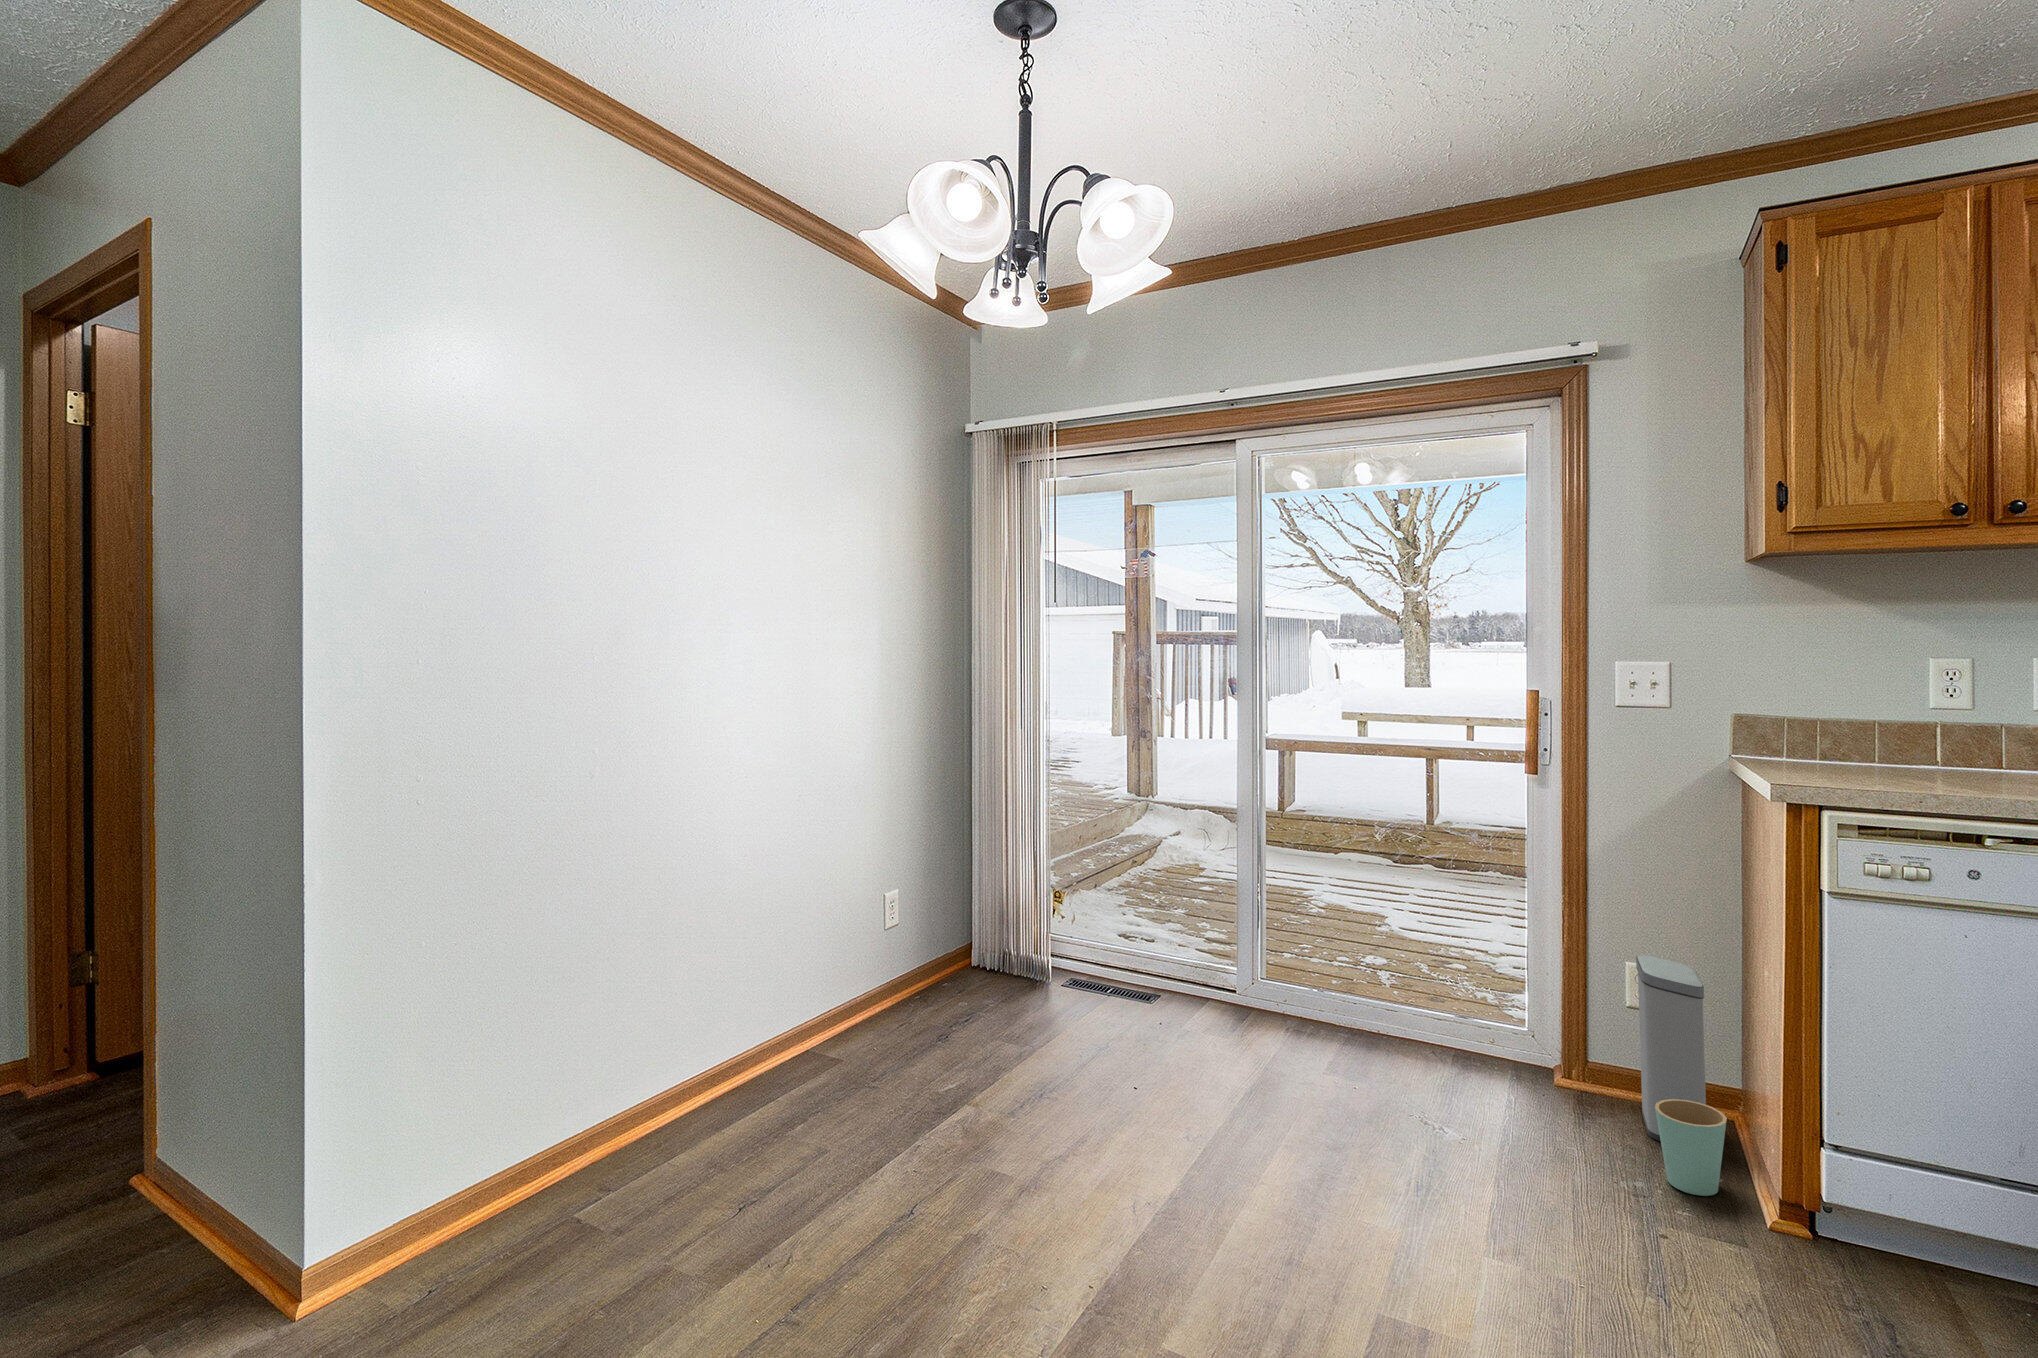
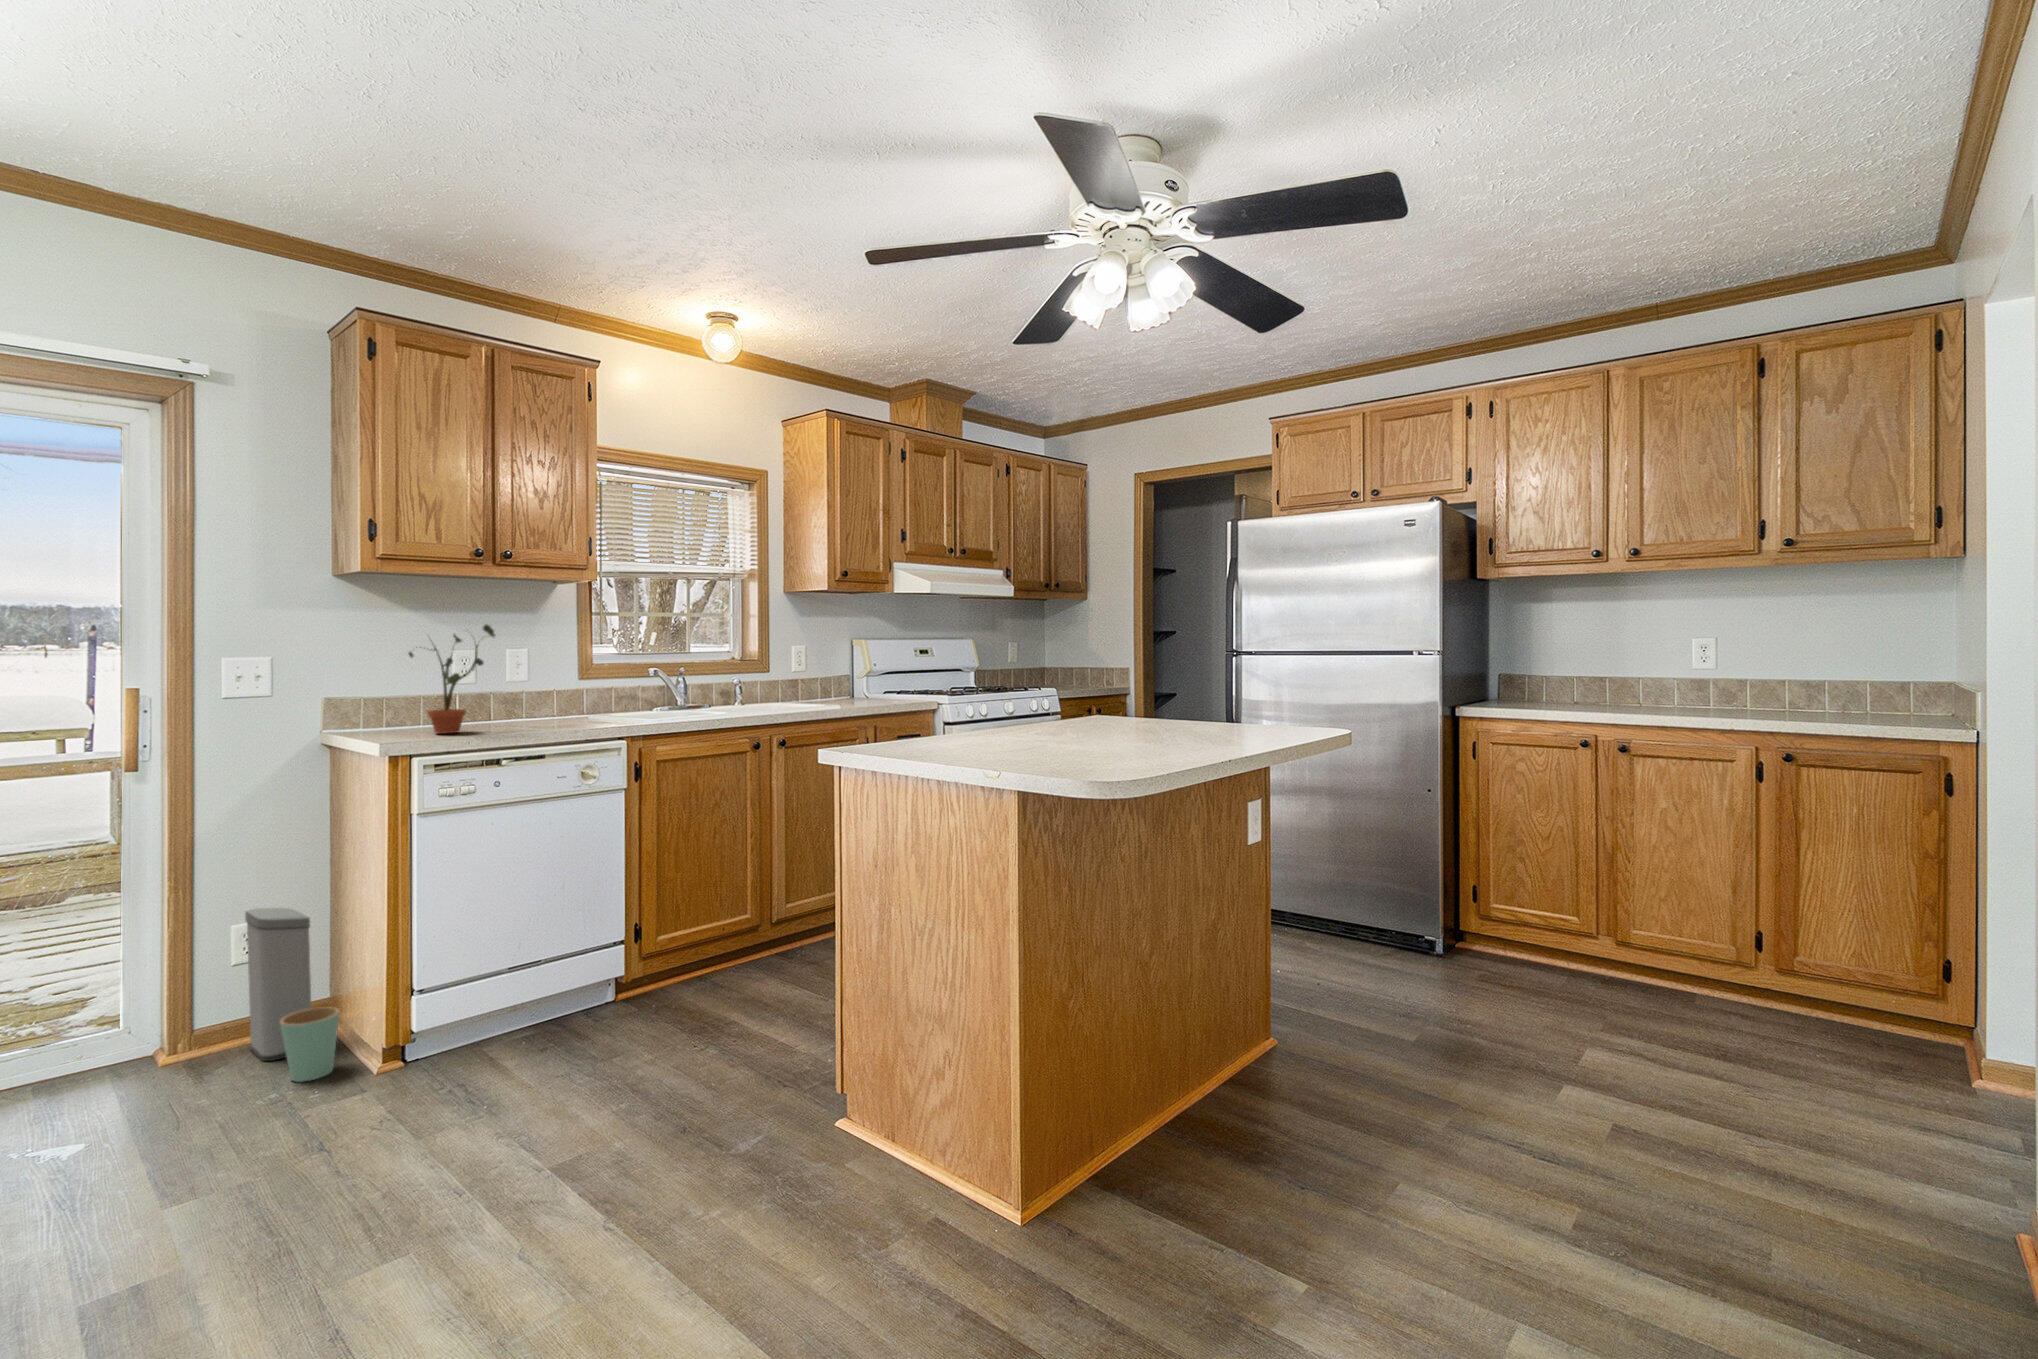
potted plant: none [1831,613,1991,780] -> present [409,625,495,734]

